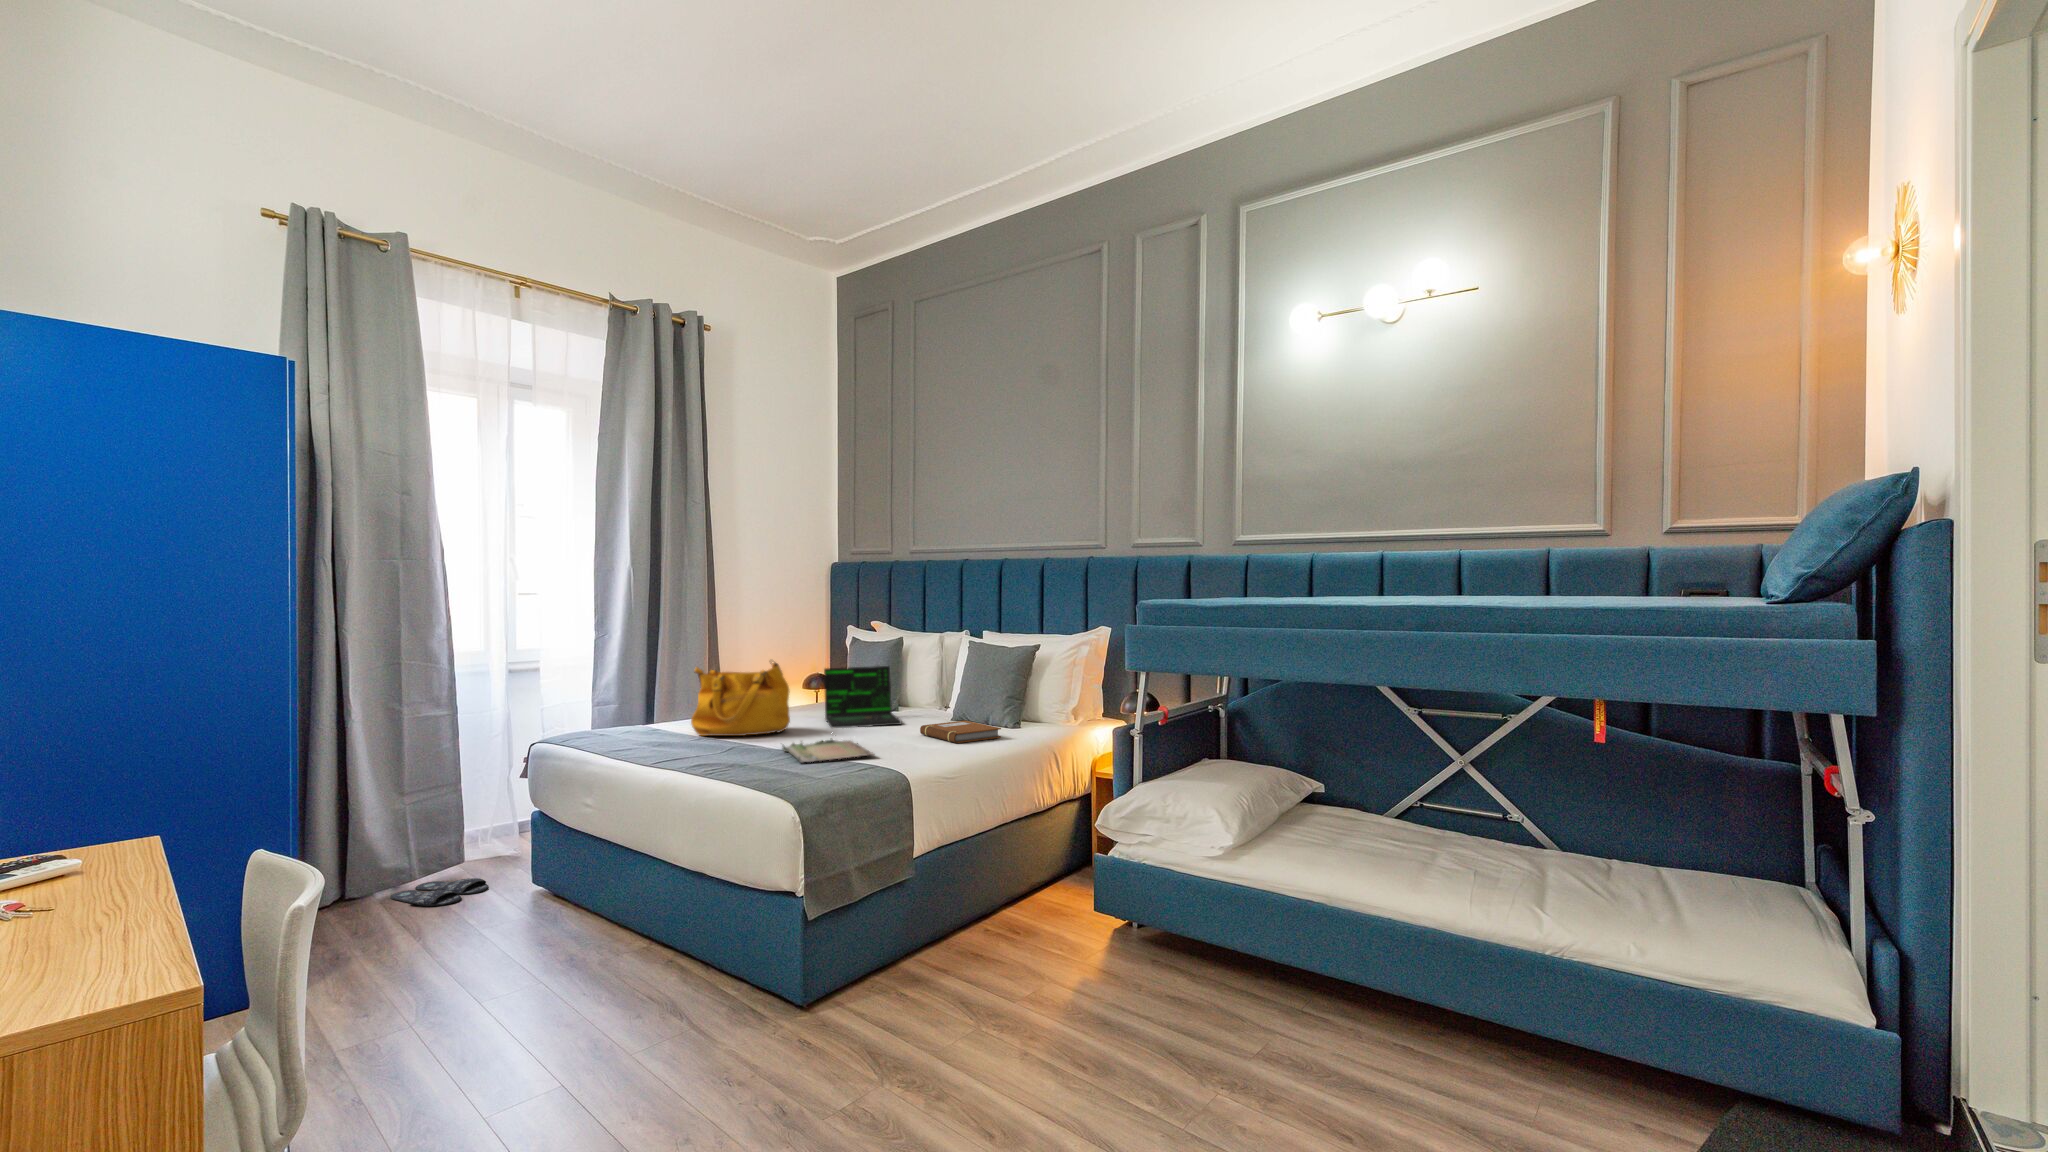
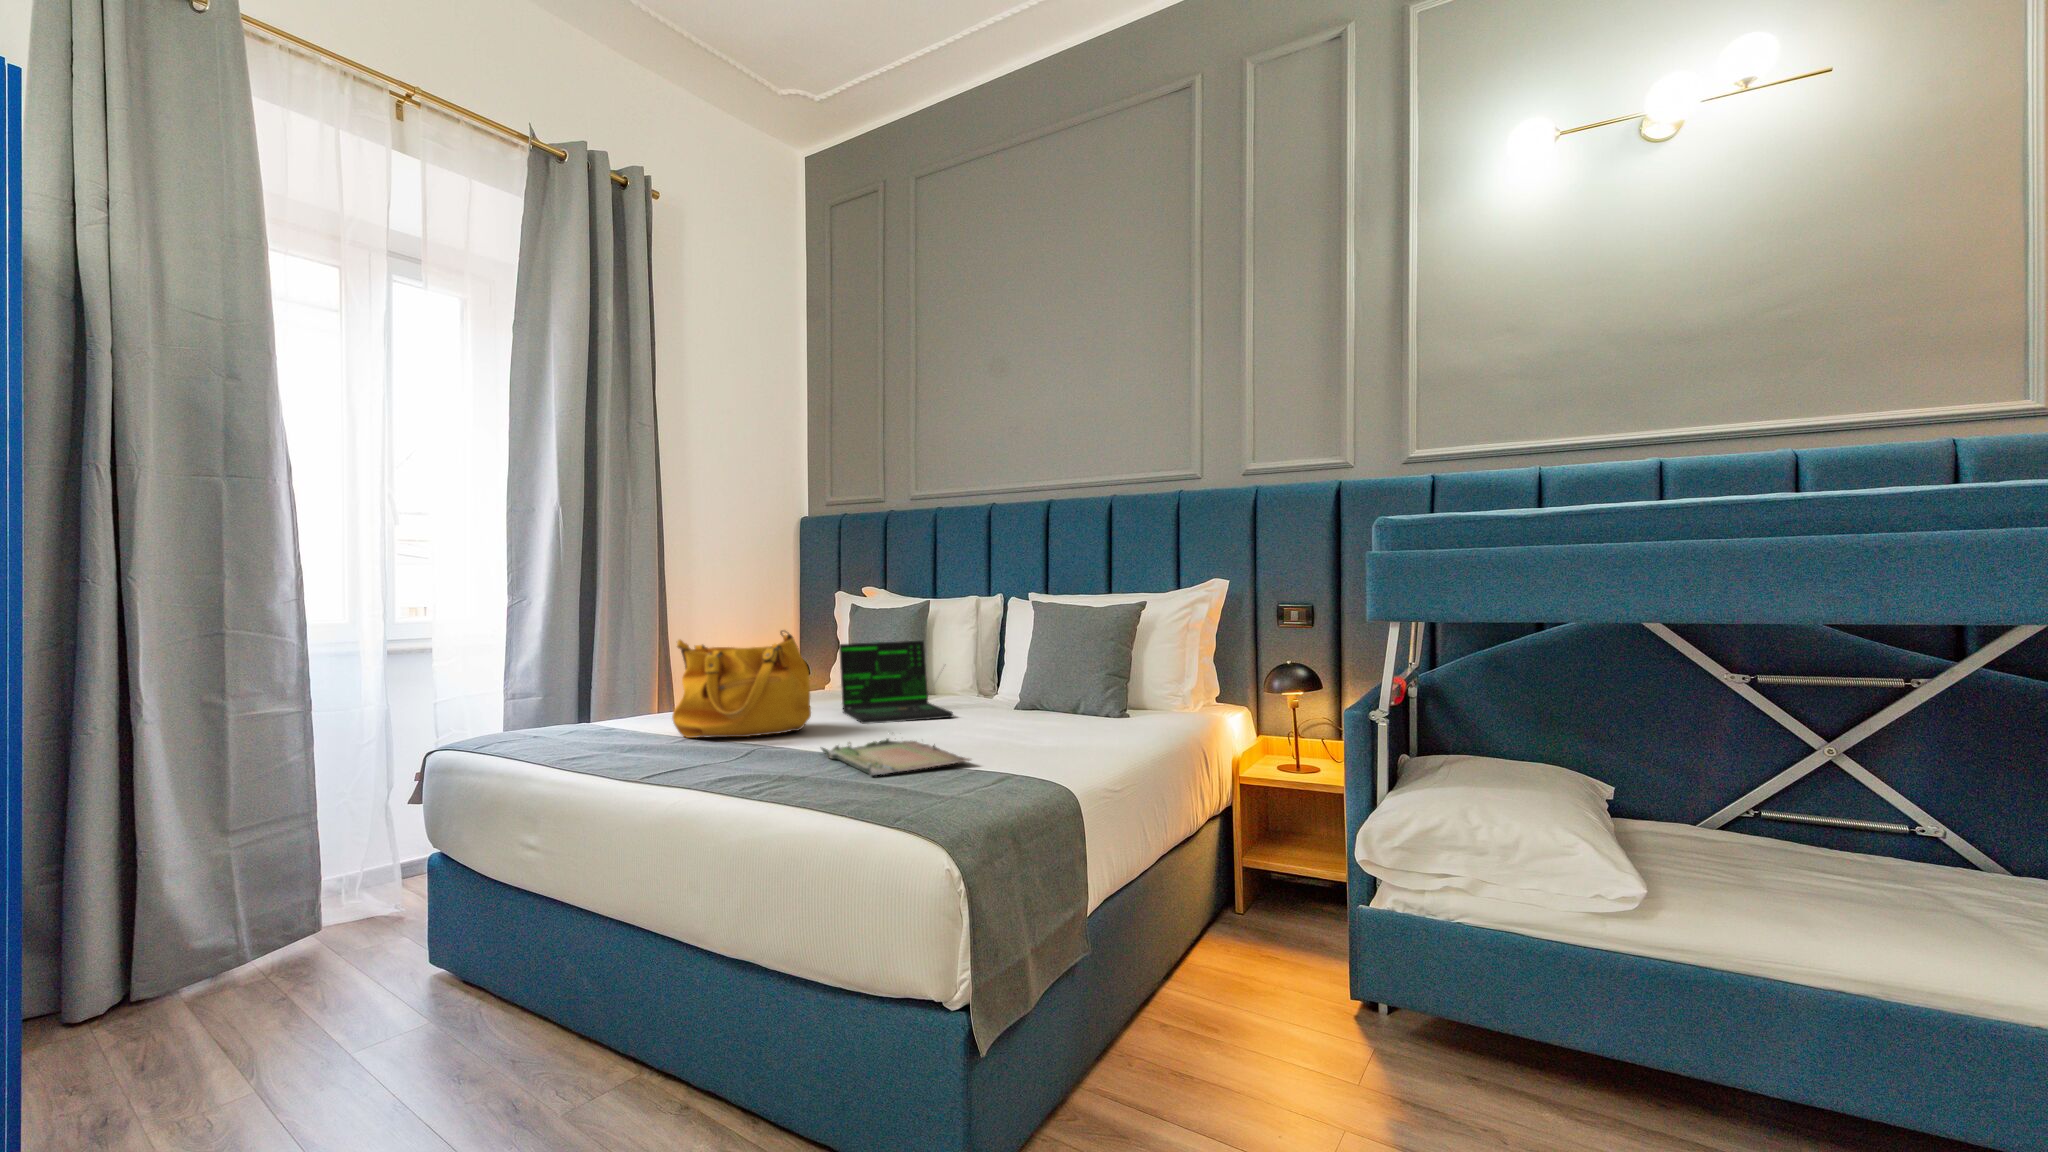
notebook: present [920,721,1001,743] -> none [995,710,1109,741]
slippers: present [390,878,488,906] -> none [203,955,362,1007]

